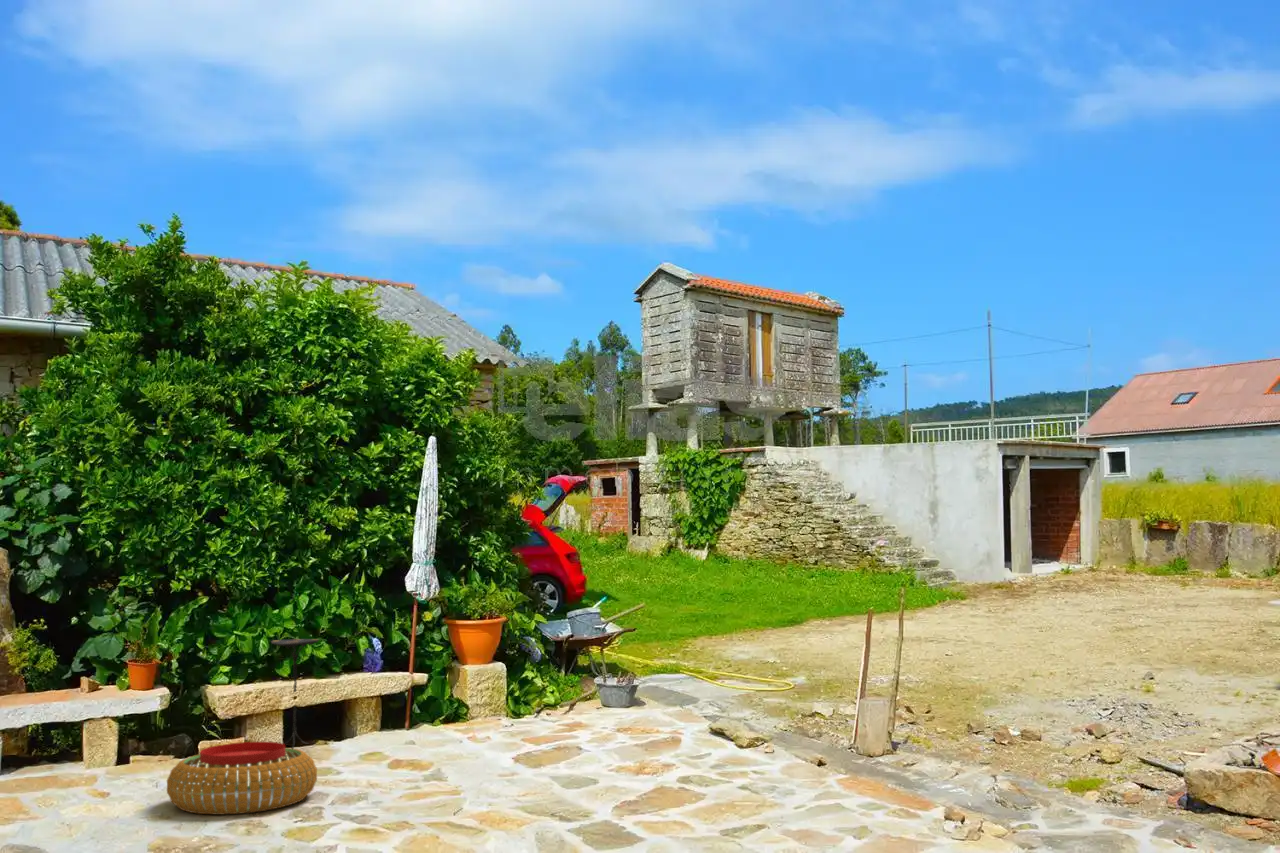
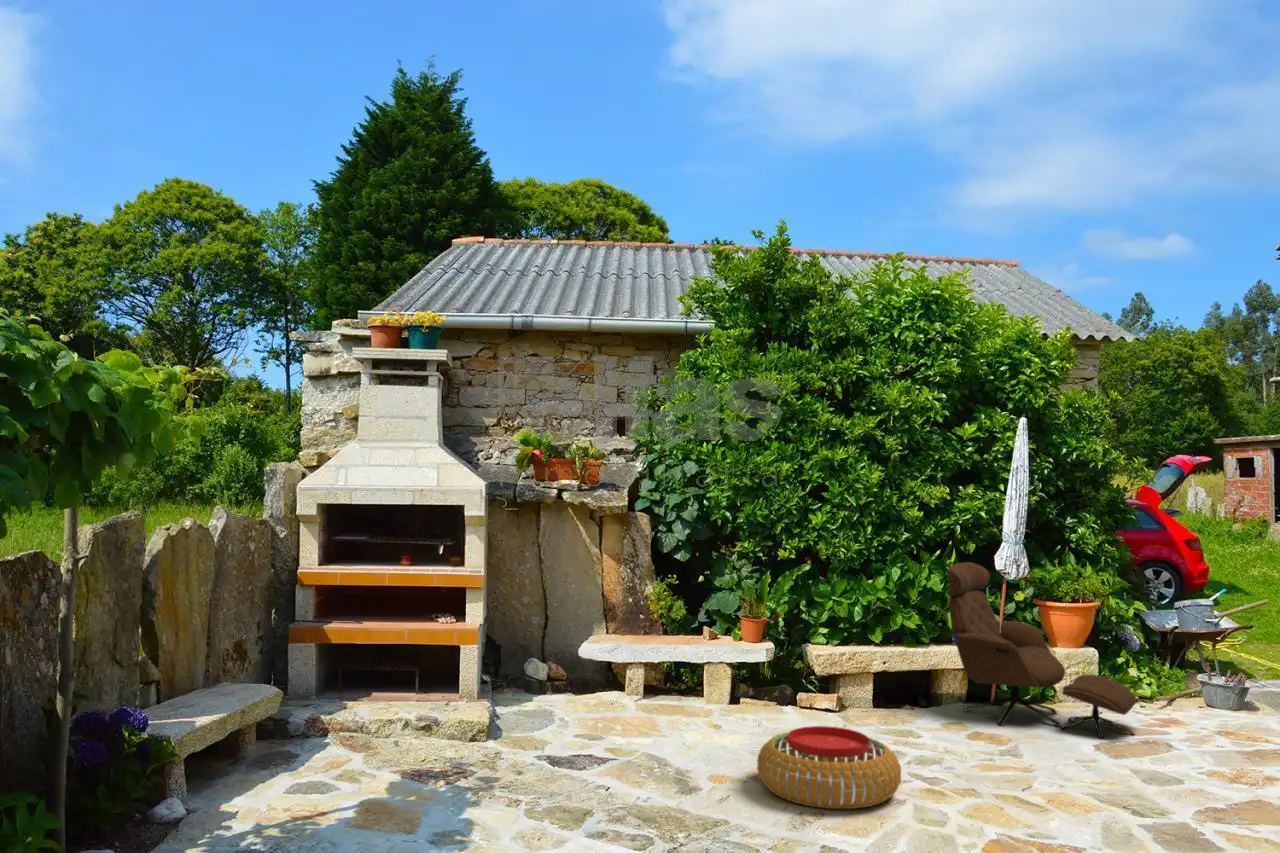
lounge chair: none [357,583,531,740] -> present [948,562,1135,738]
side table: present [271,639,319,747] -> none [864,611,910,718]

